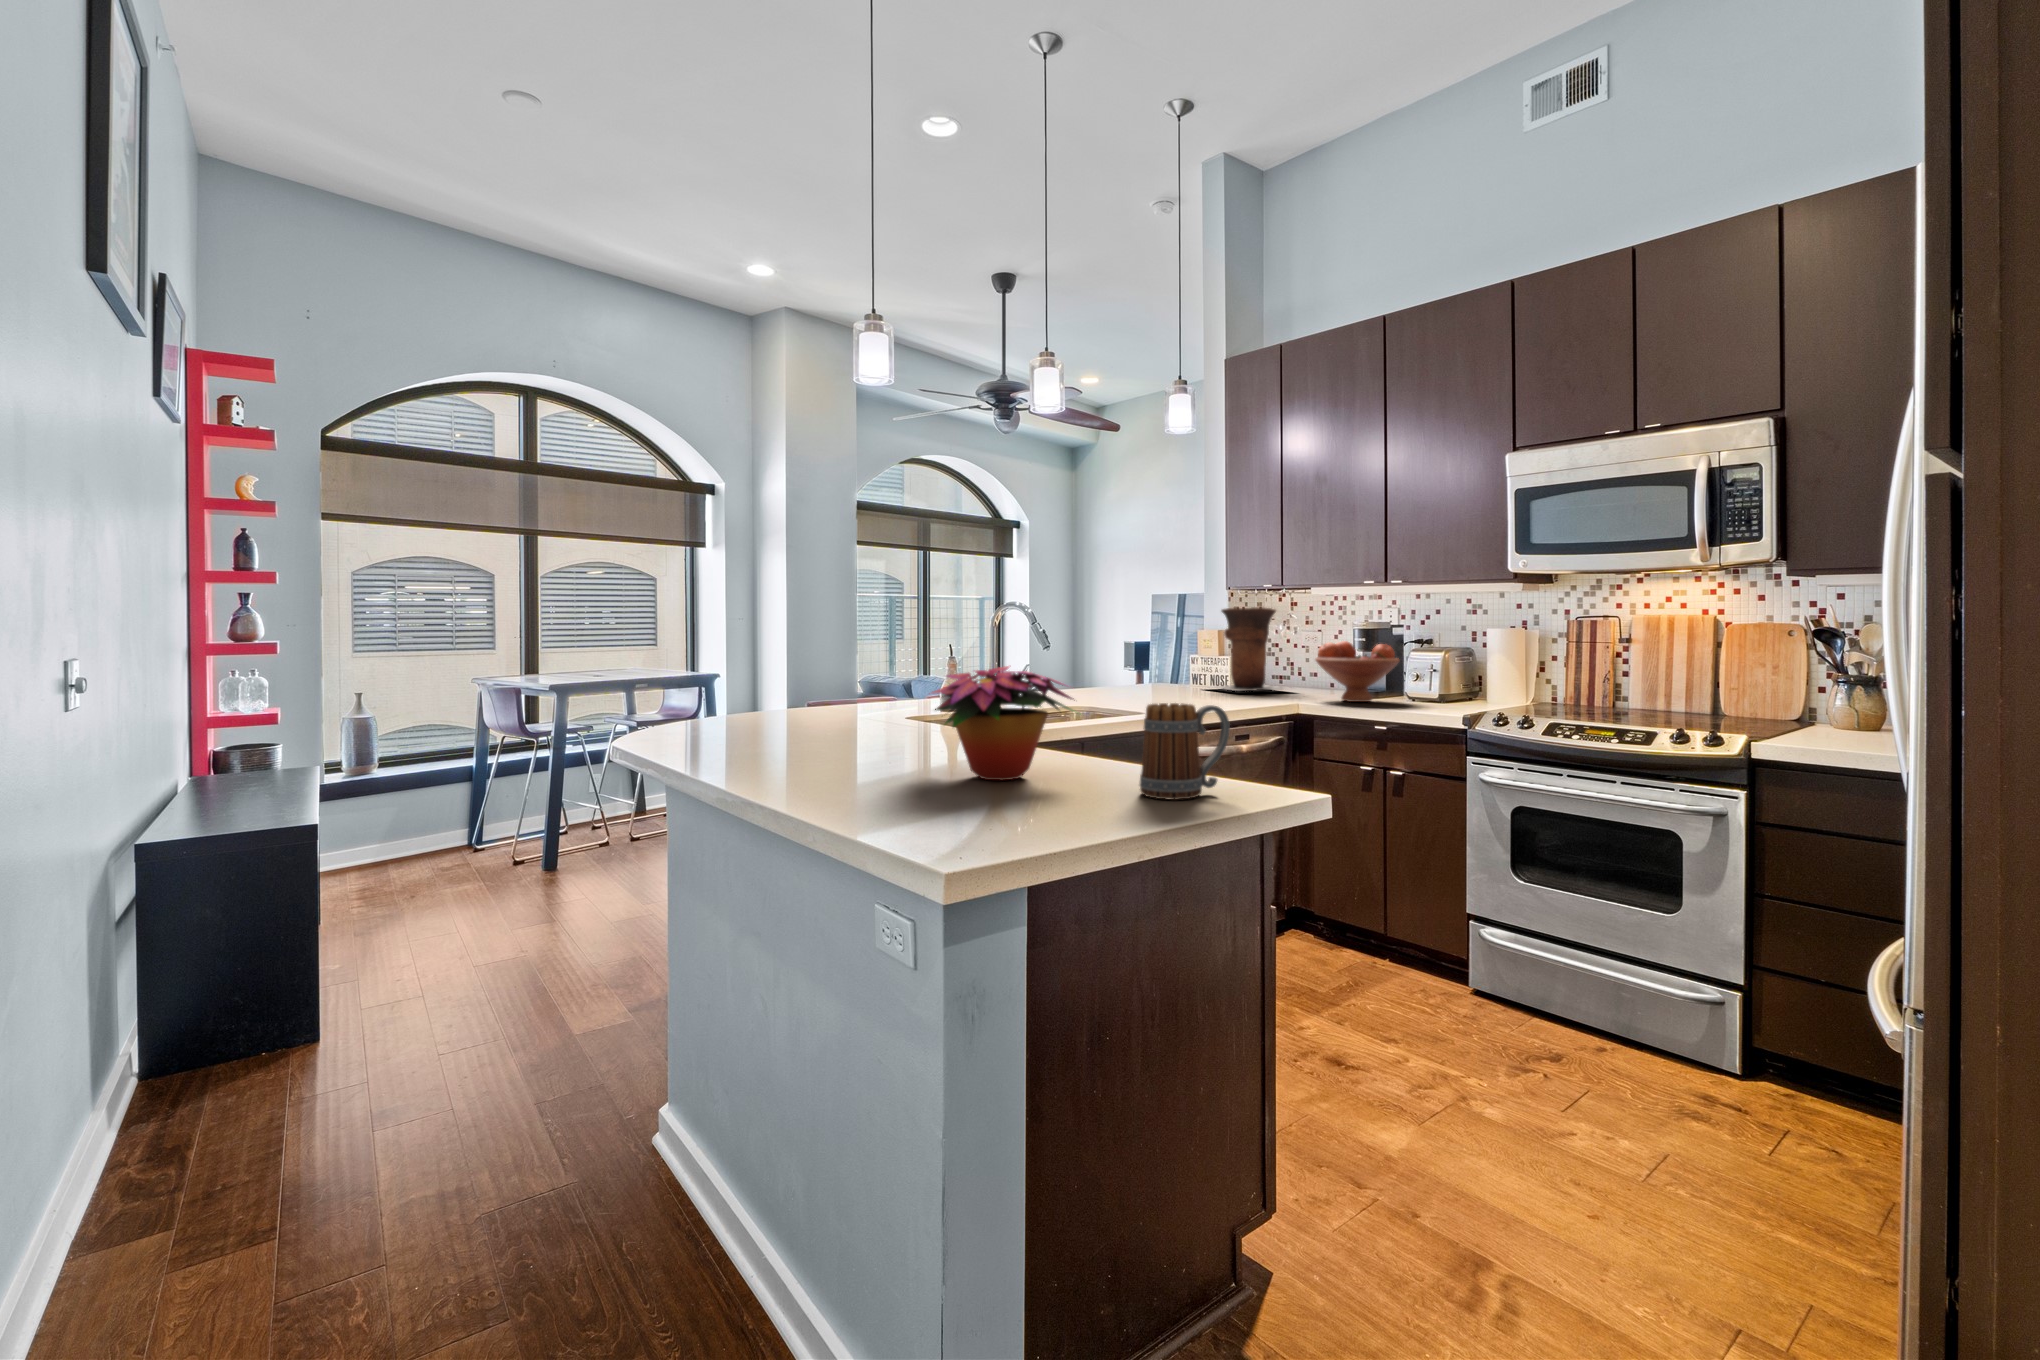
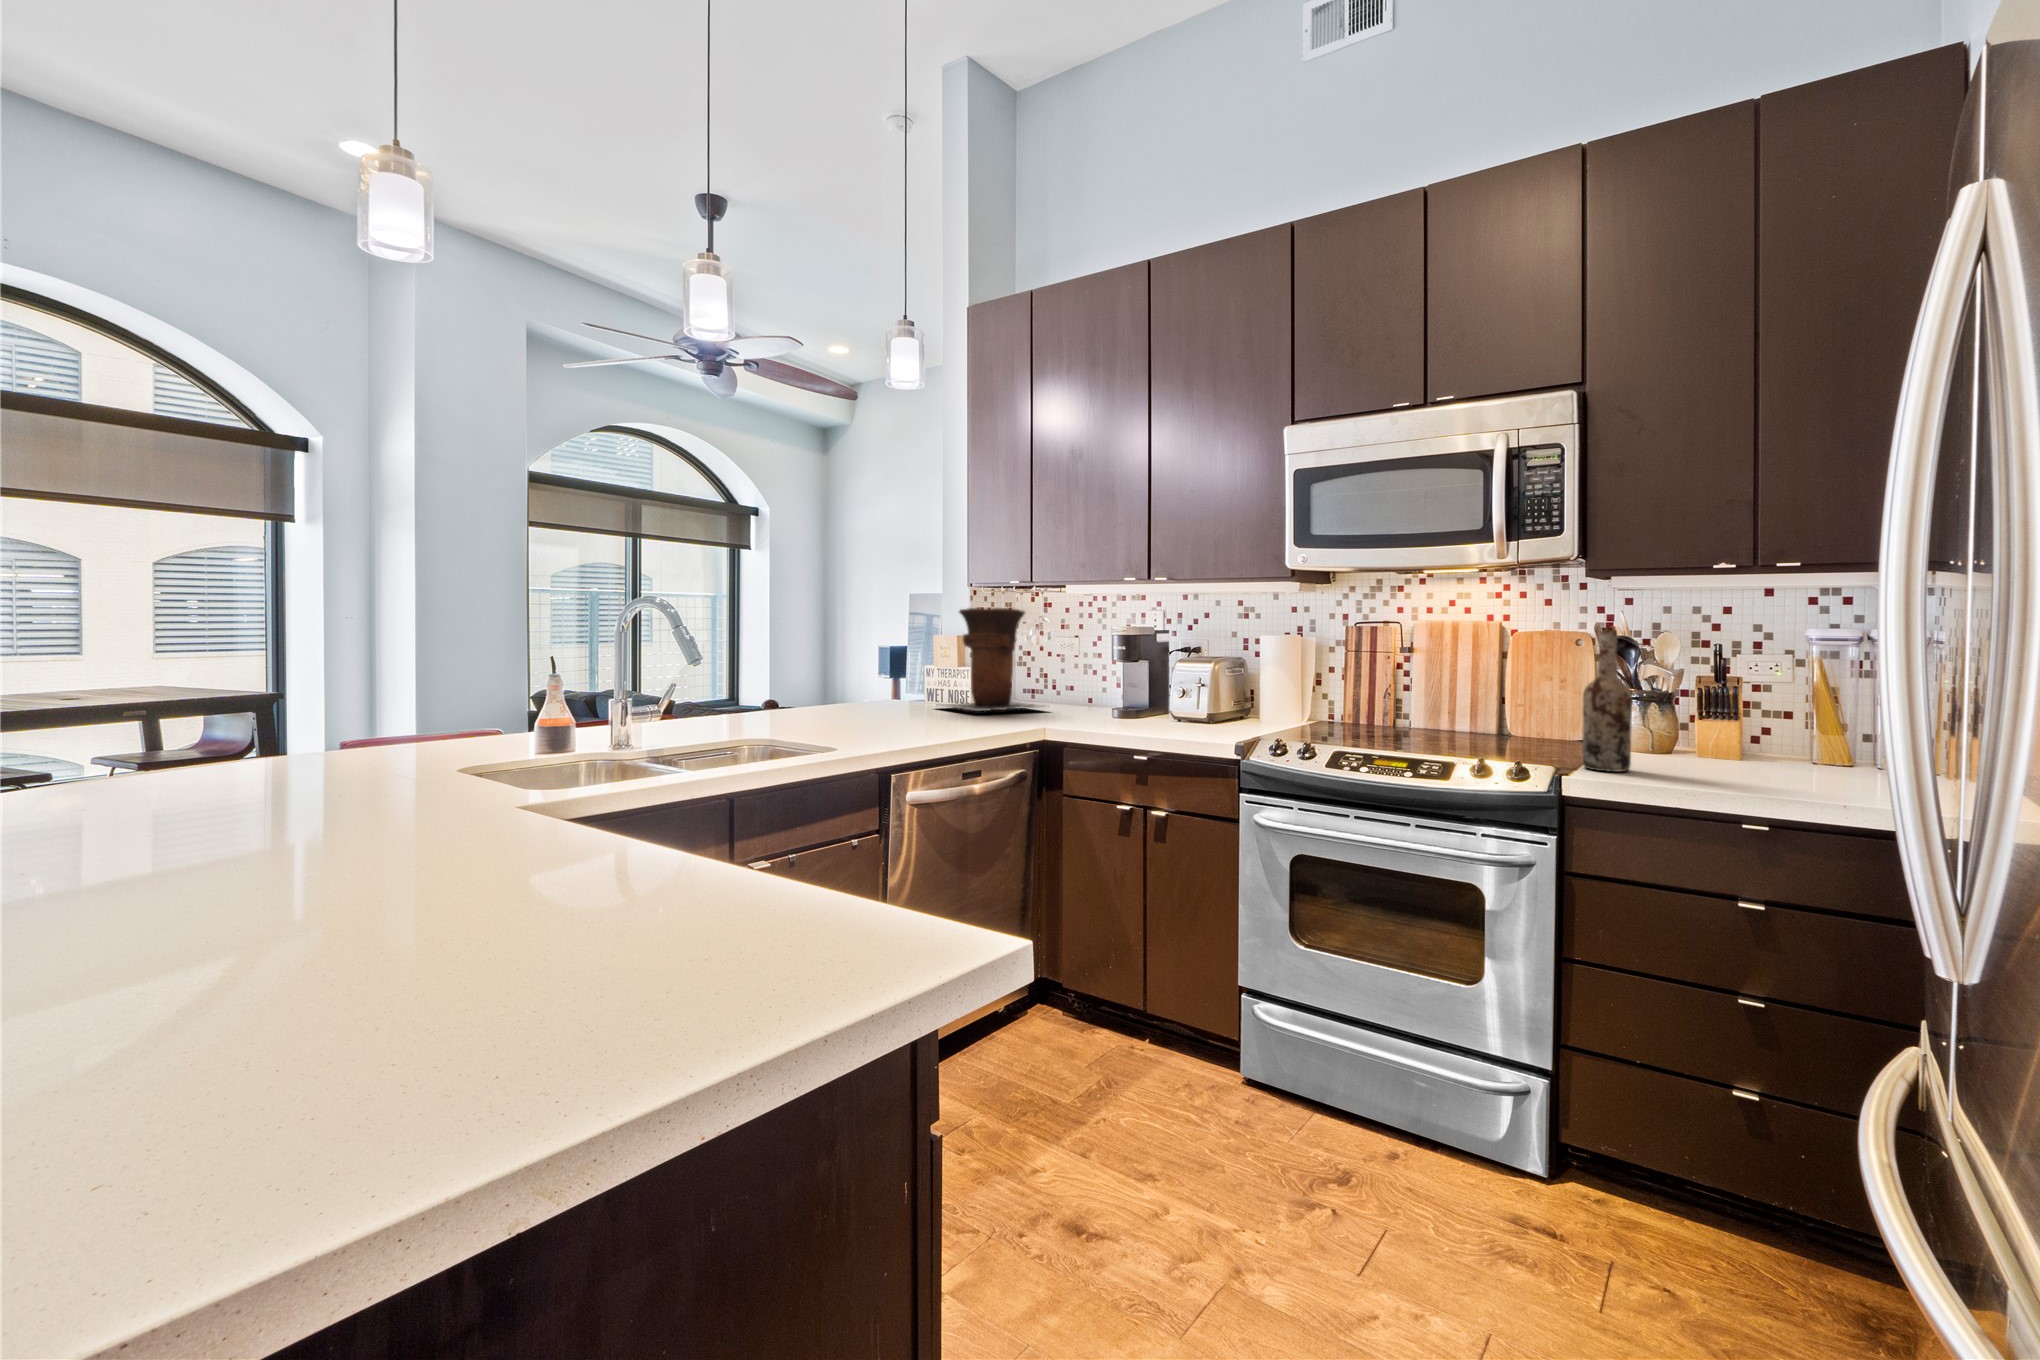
wine bottle: none [1780,622,1826,742] -> present [1582,630,1632,772]
fruit bowl: present [1316,641,1399,702] -> none [1066,650,1164,724]
flower arrangement: present [932,666,1075,780] -> none [201,704,592,935]
mug: present [1140,703,1230,800] -> none [647,779,834,976]

